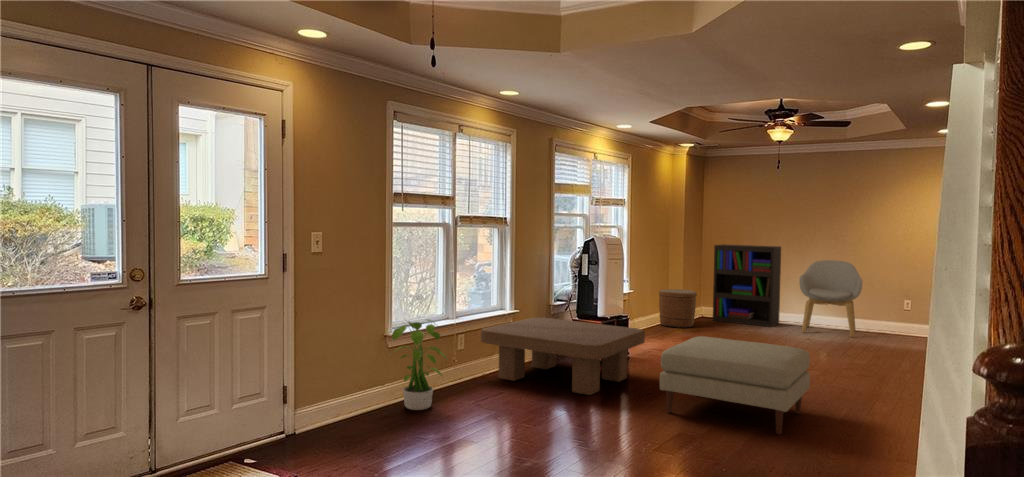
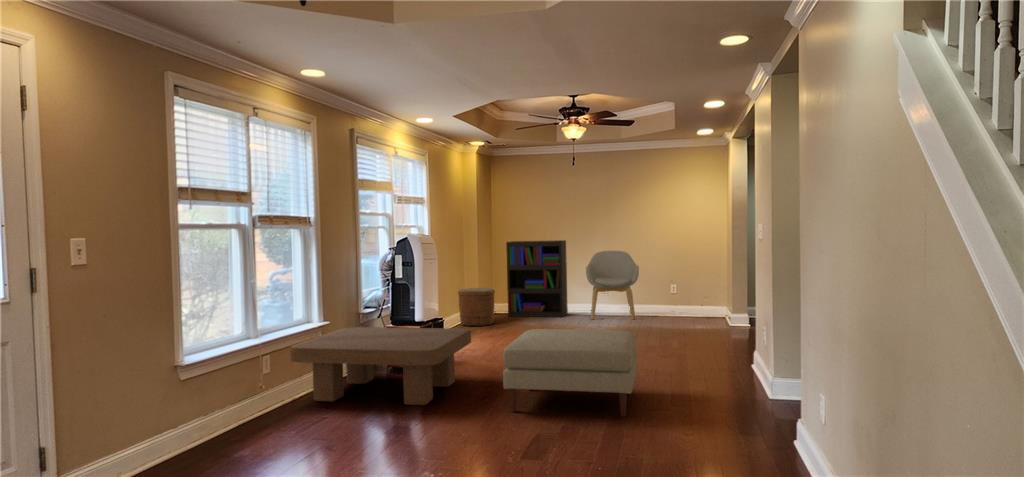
potted plant: present [390,320,447,410] -> none [182,340,263,454]

